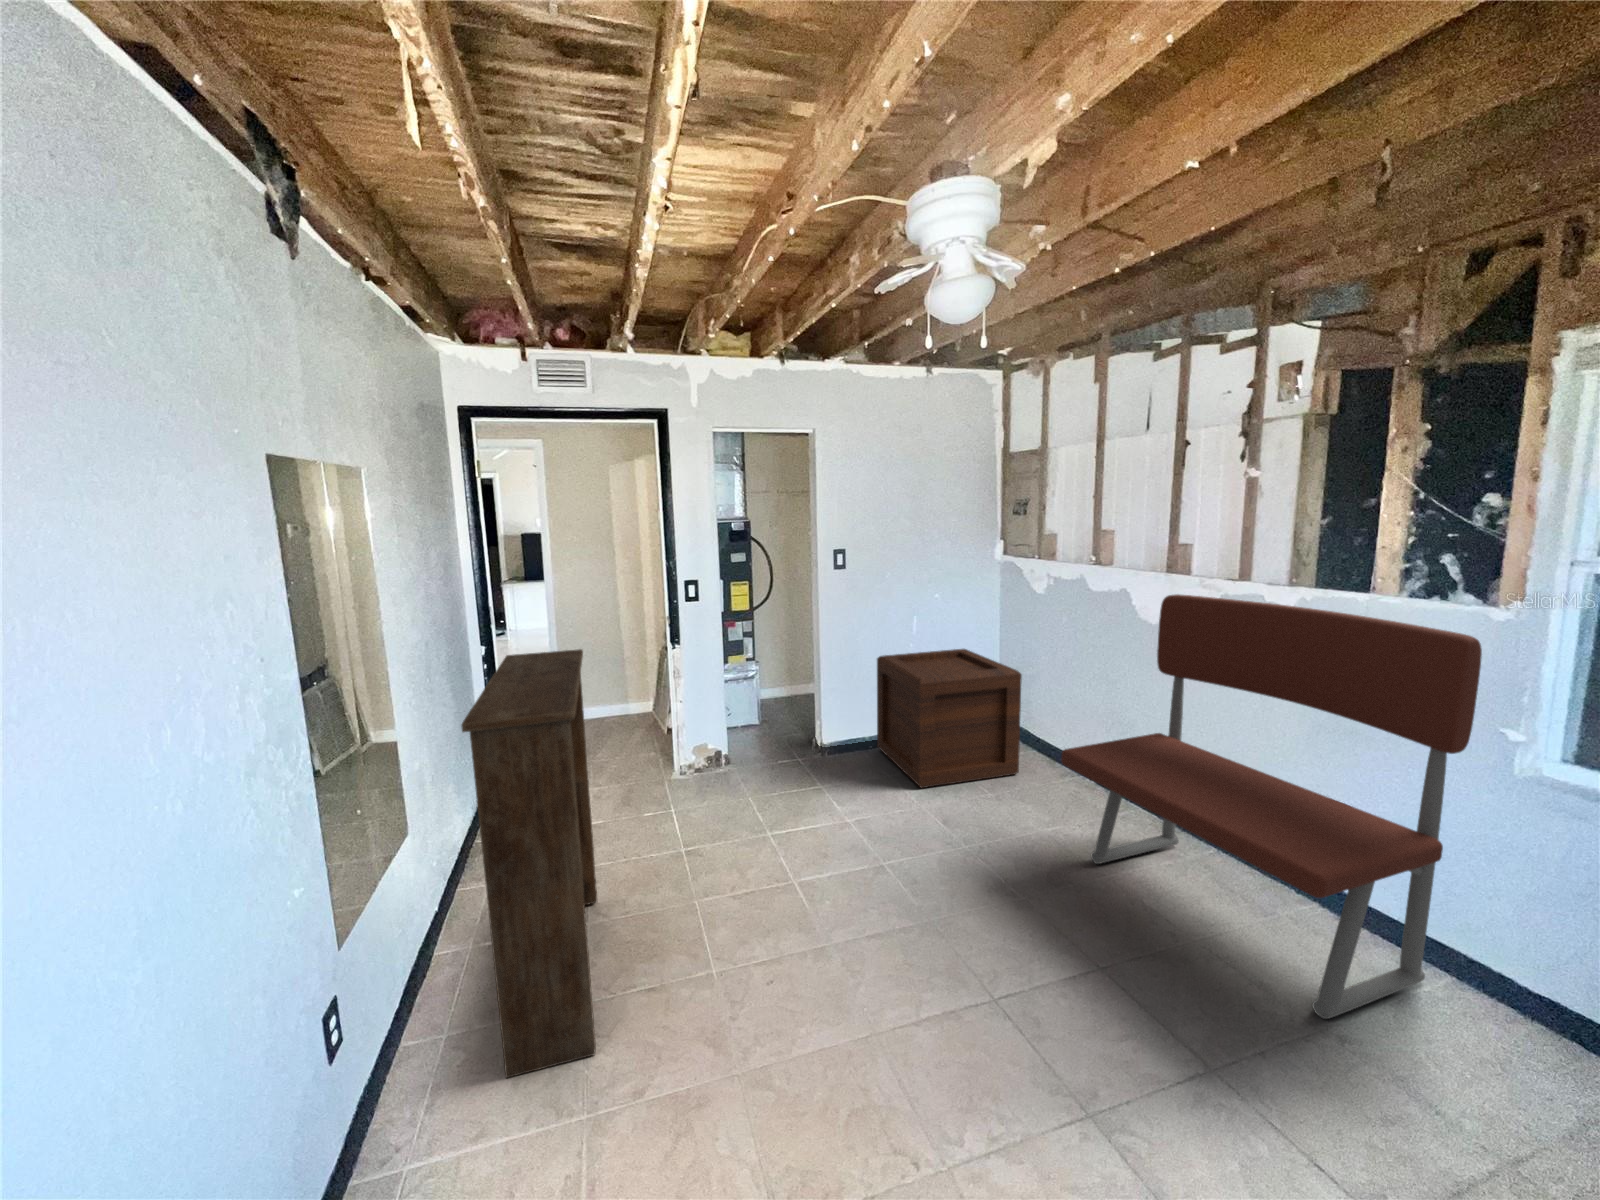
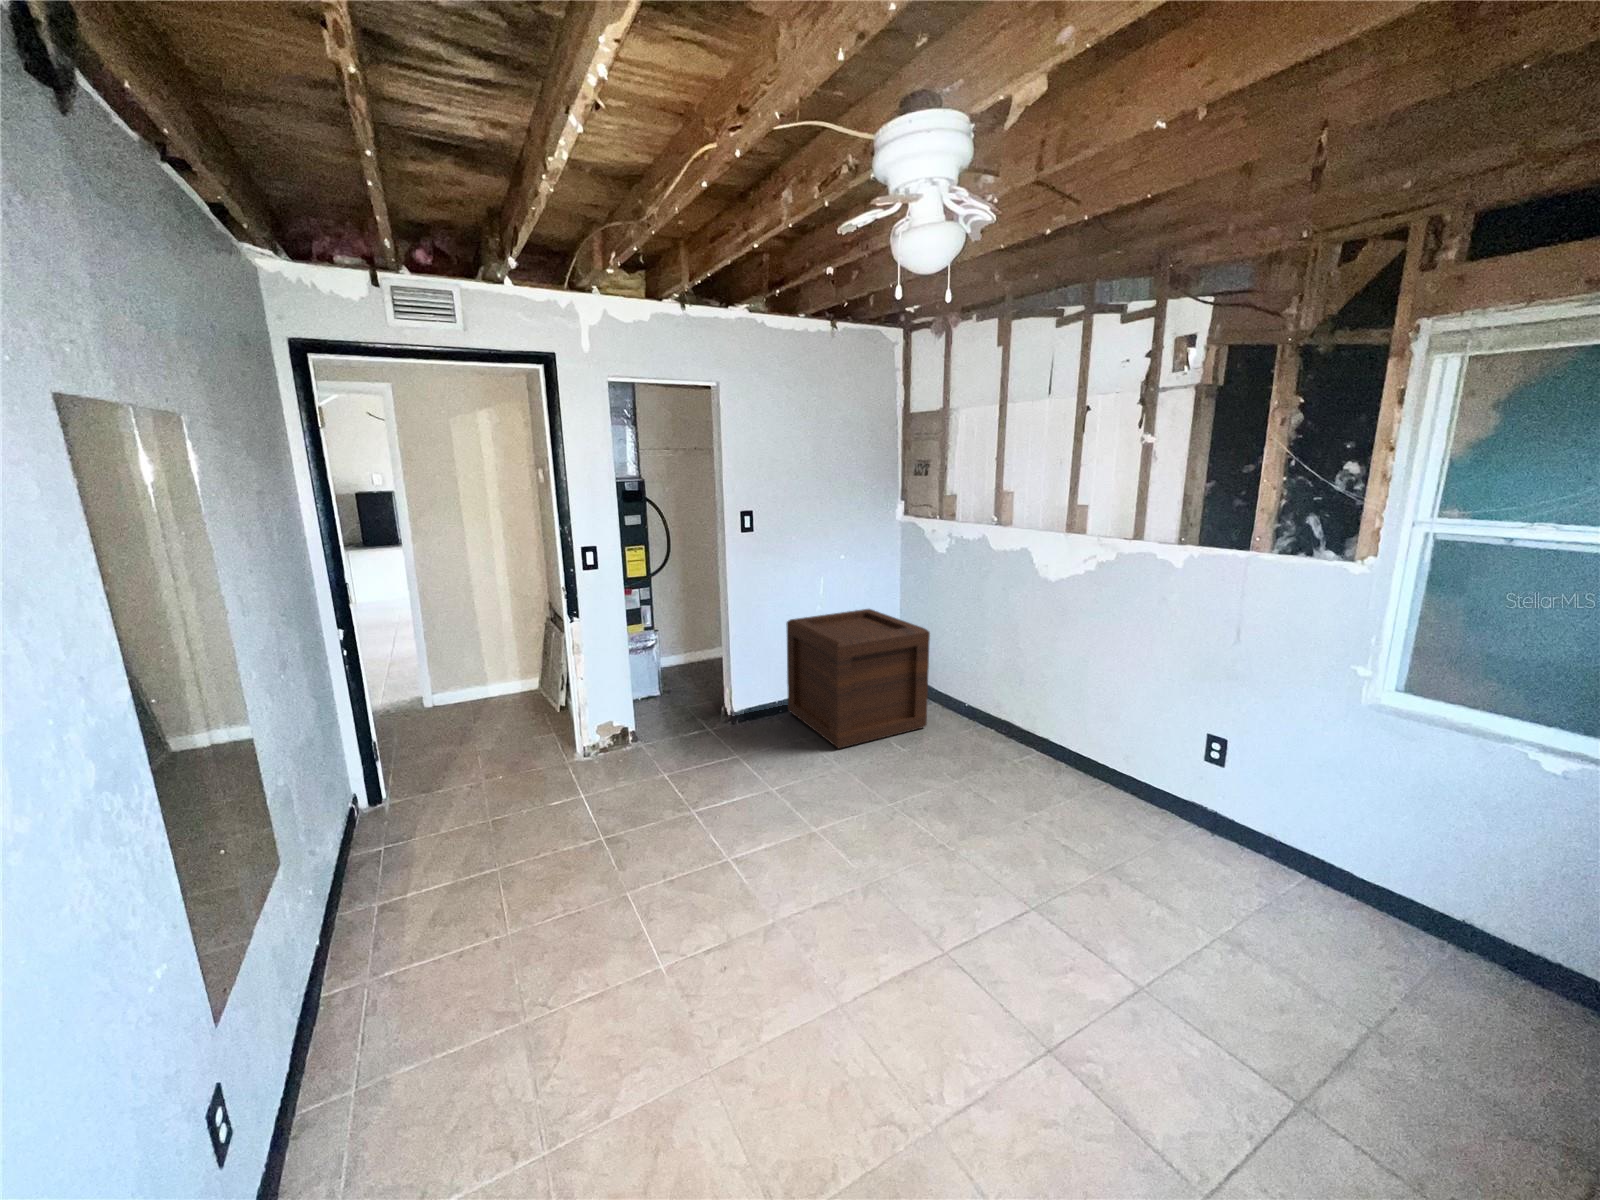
bench: present [1061,594,1482,1019] -> none [984,554,1348,926]
bookshelf: present [461,649,597,1078] -> none [372,631,551,1130]

